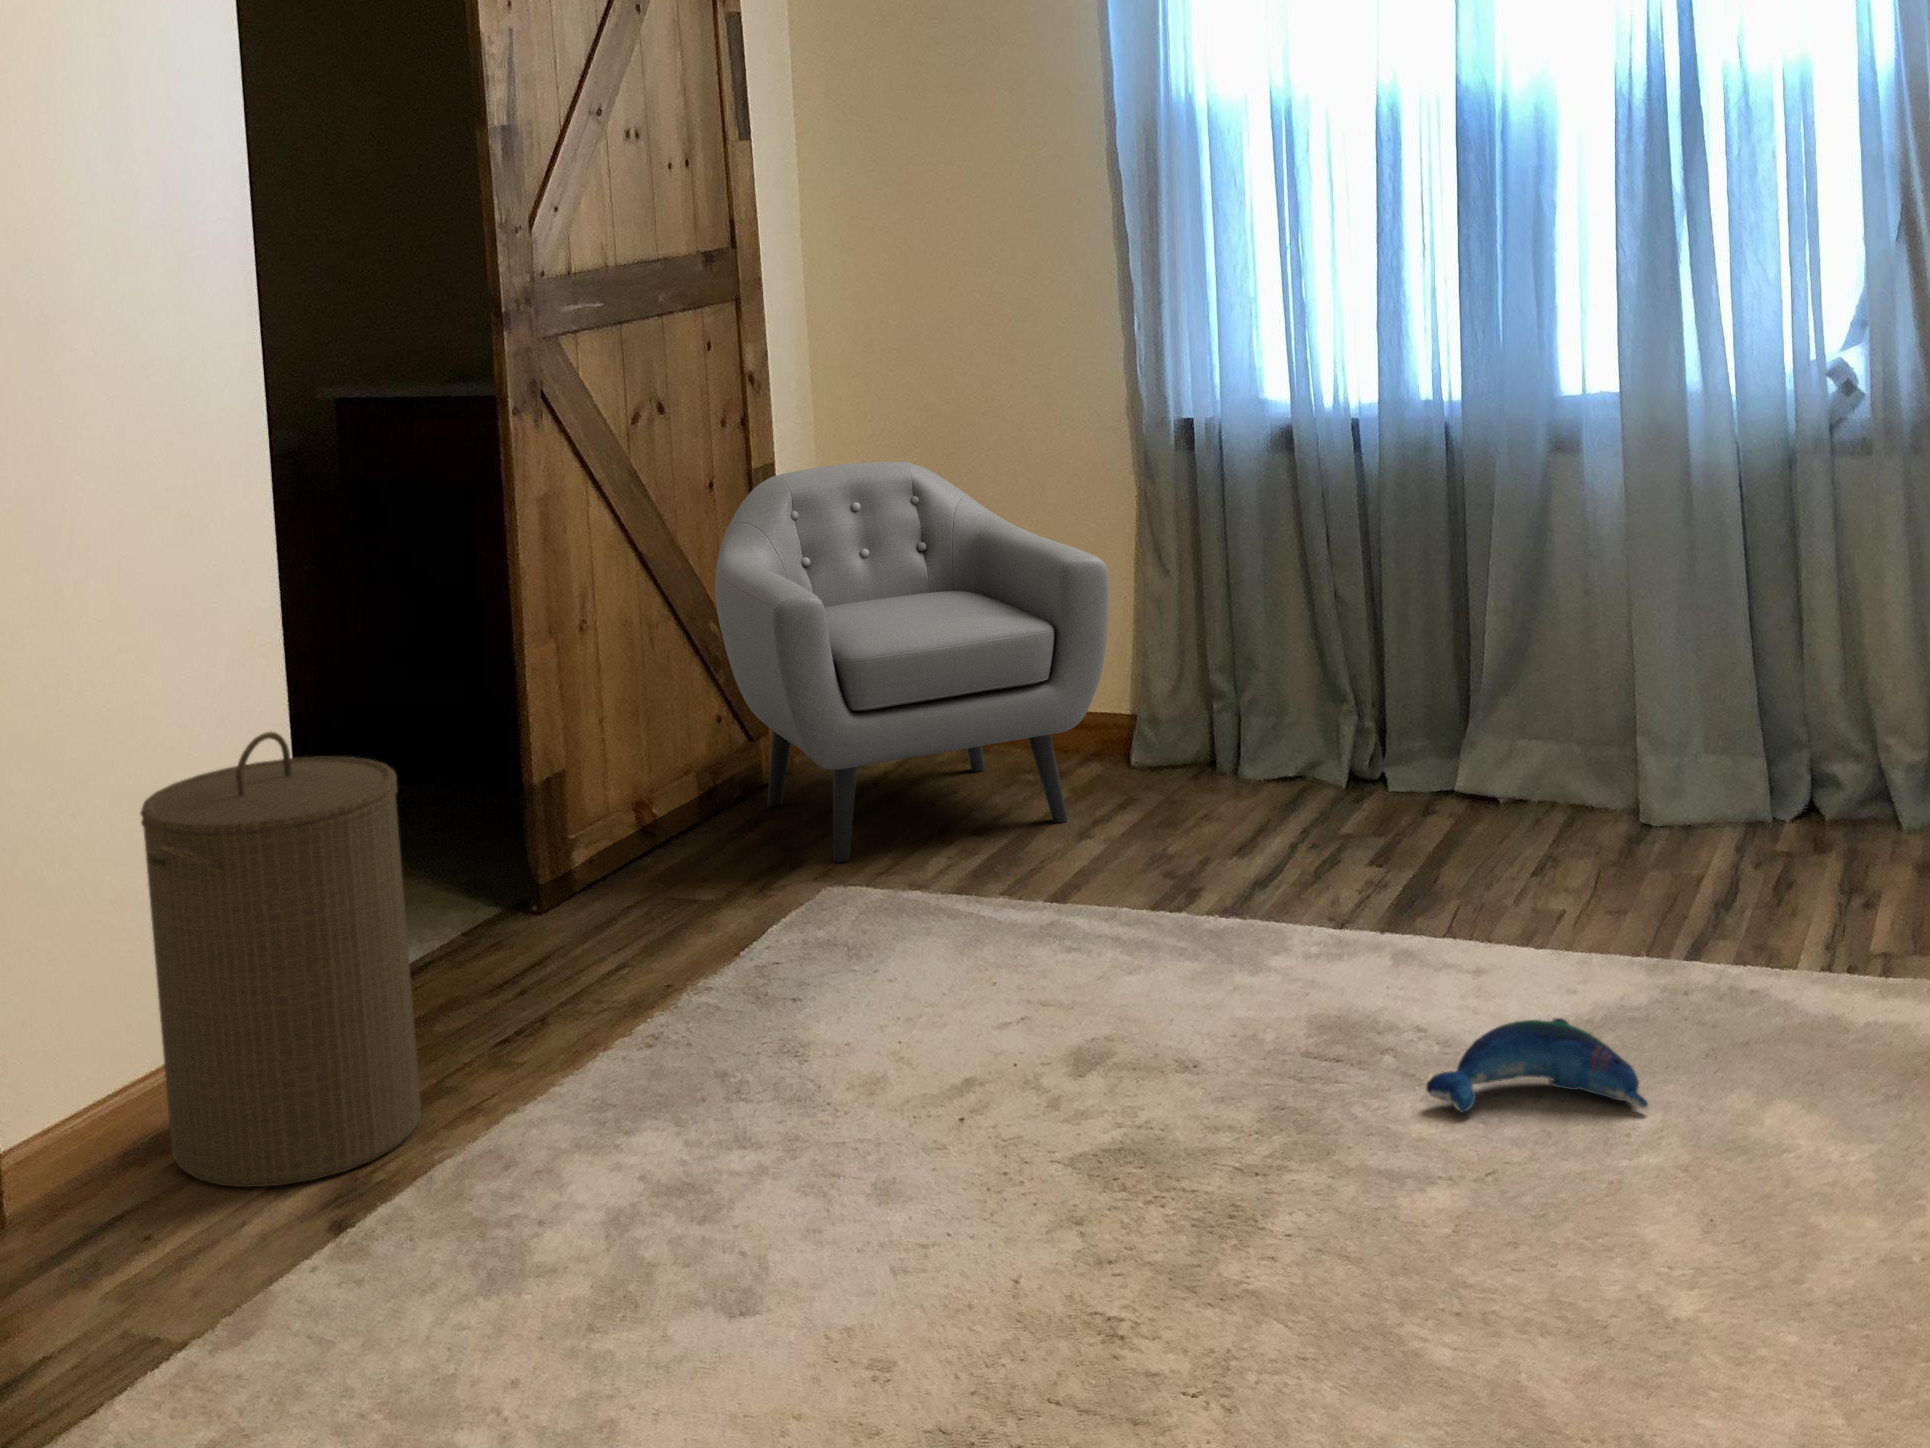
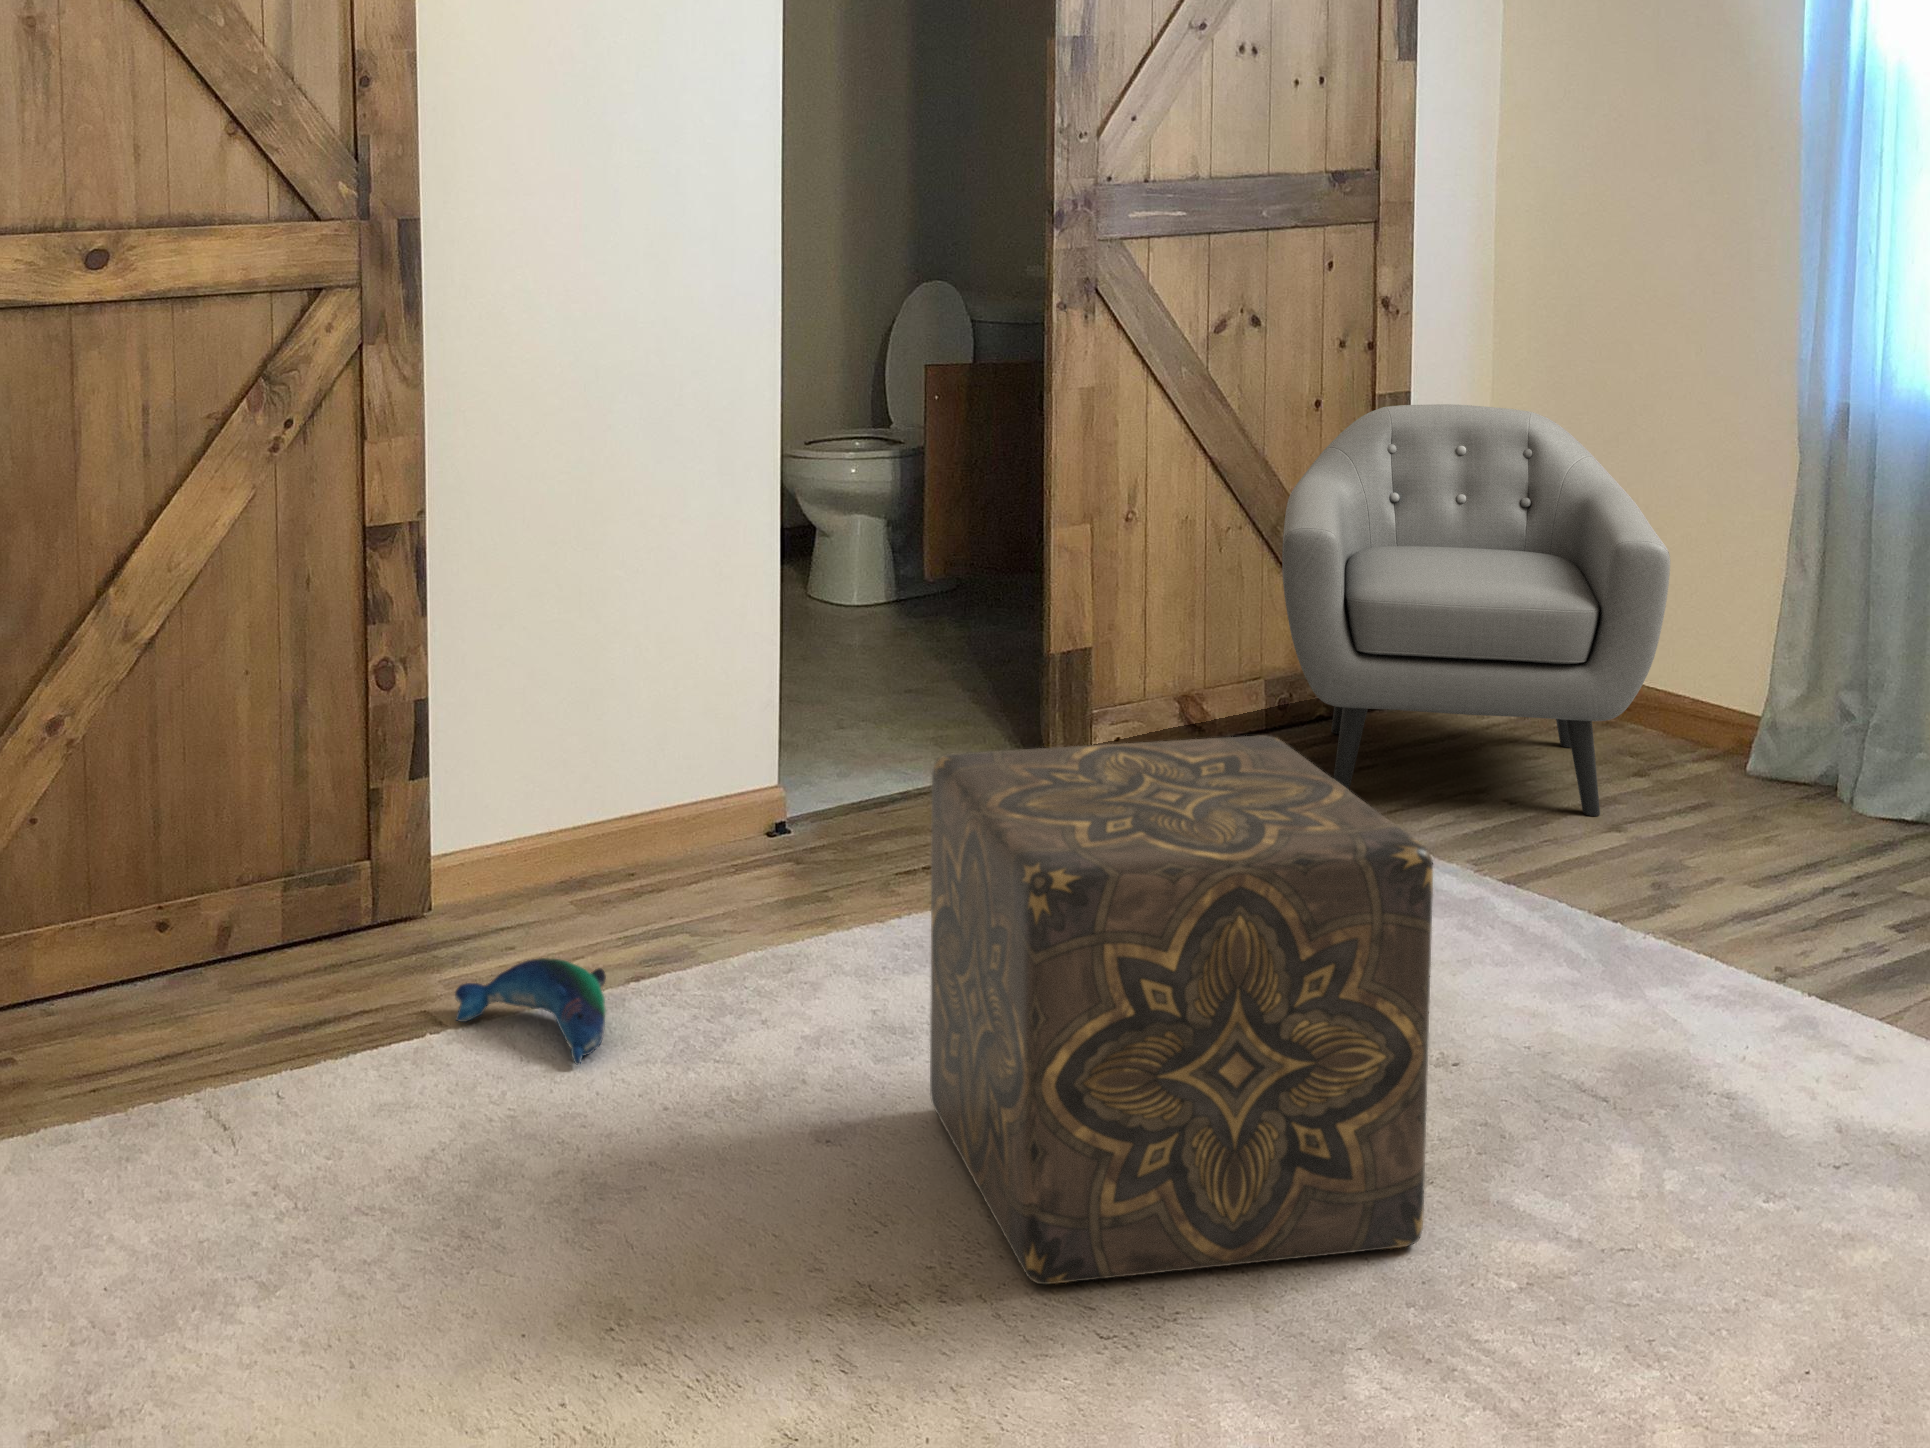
laundry hamper: present [140,732,421,1187] -> none [547,555,788,941]
ottoman: none [777,774,1335,1350] -> present [930,736,1433,1284]
plush toy: present [1426,1018,1648,1113] -> present [455,958,606,1065]

